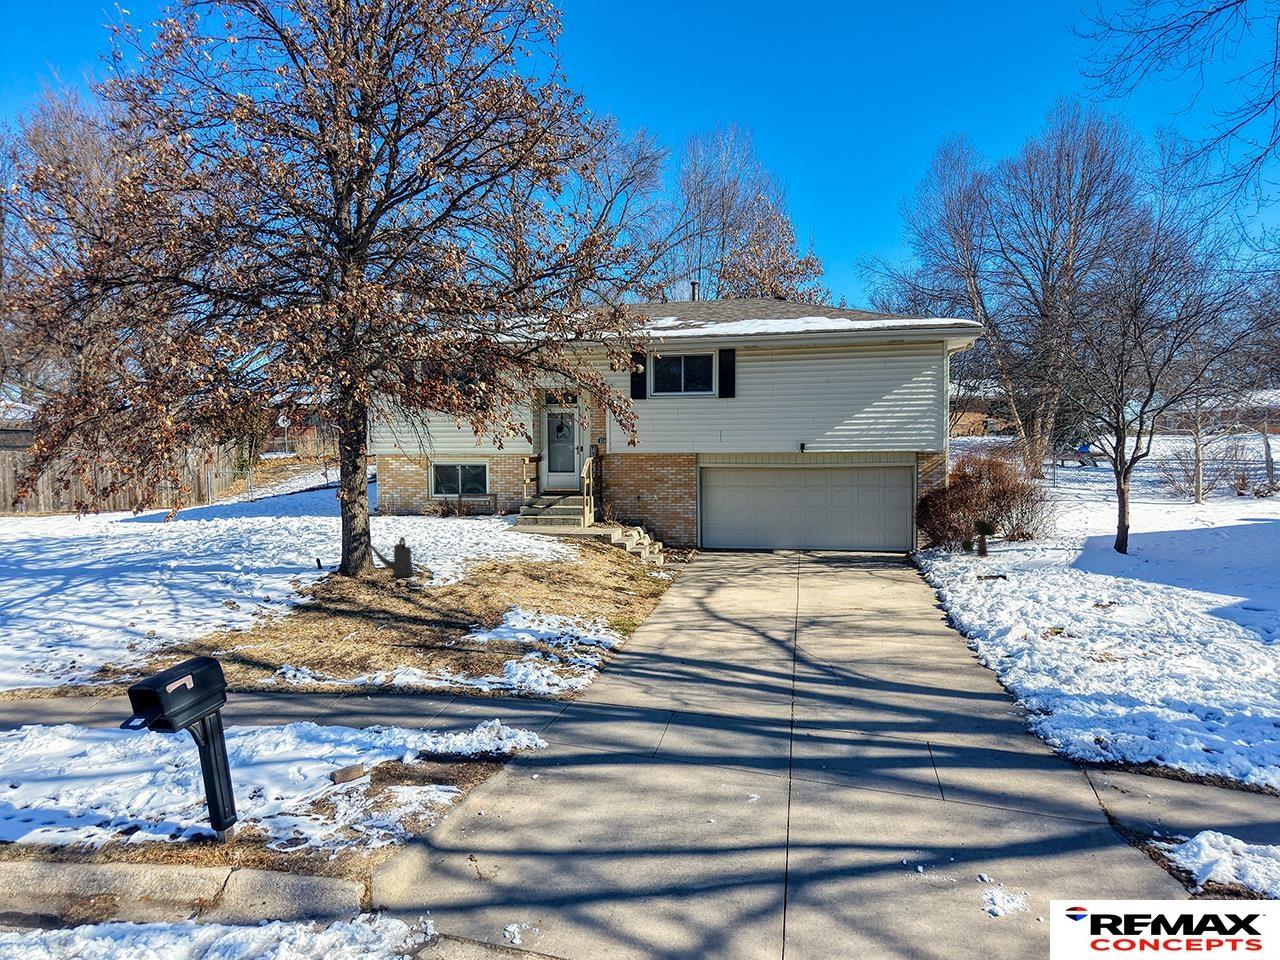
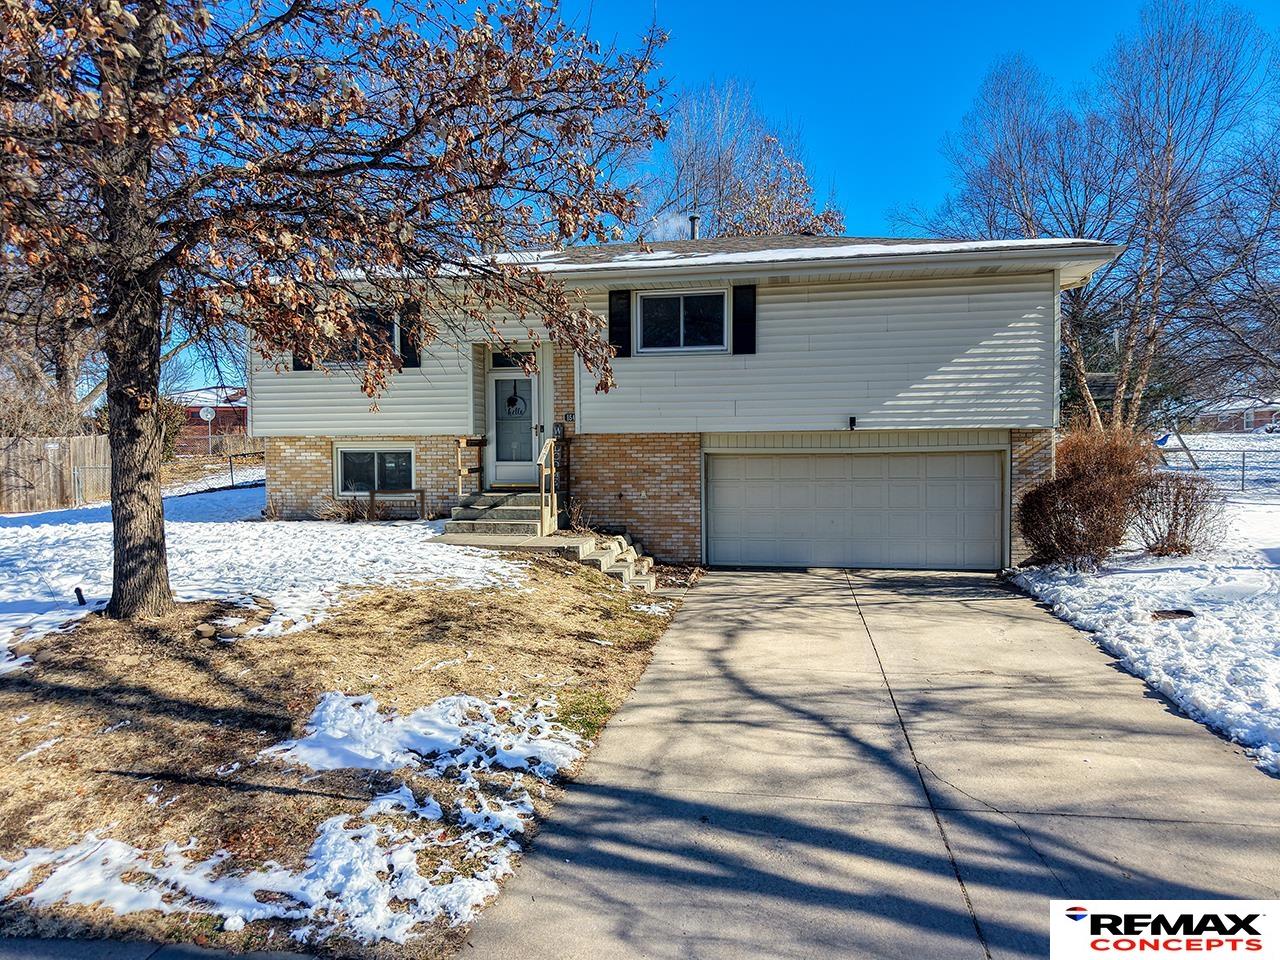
potted plant: present [961,519,994,556] -> none [1081,524,1135,579]
watering can: present [369,537,414,577] -> none [154,553,242,622]

